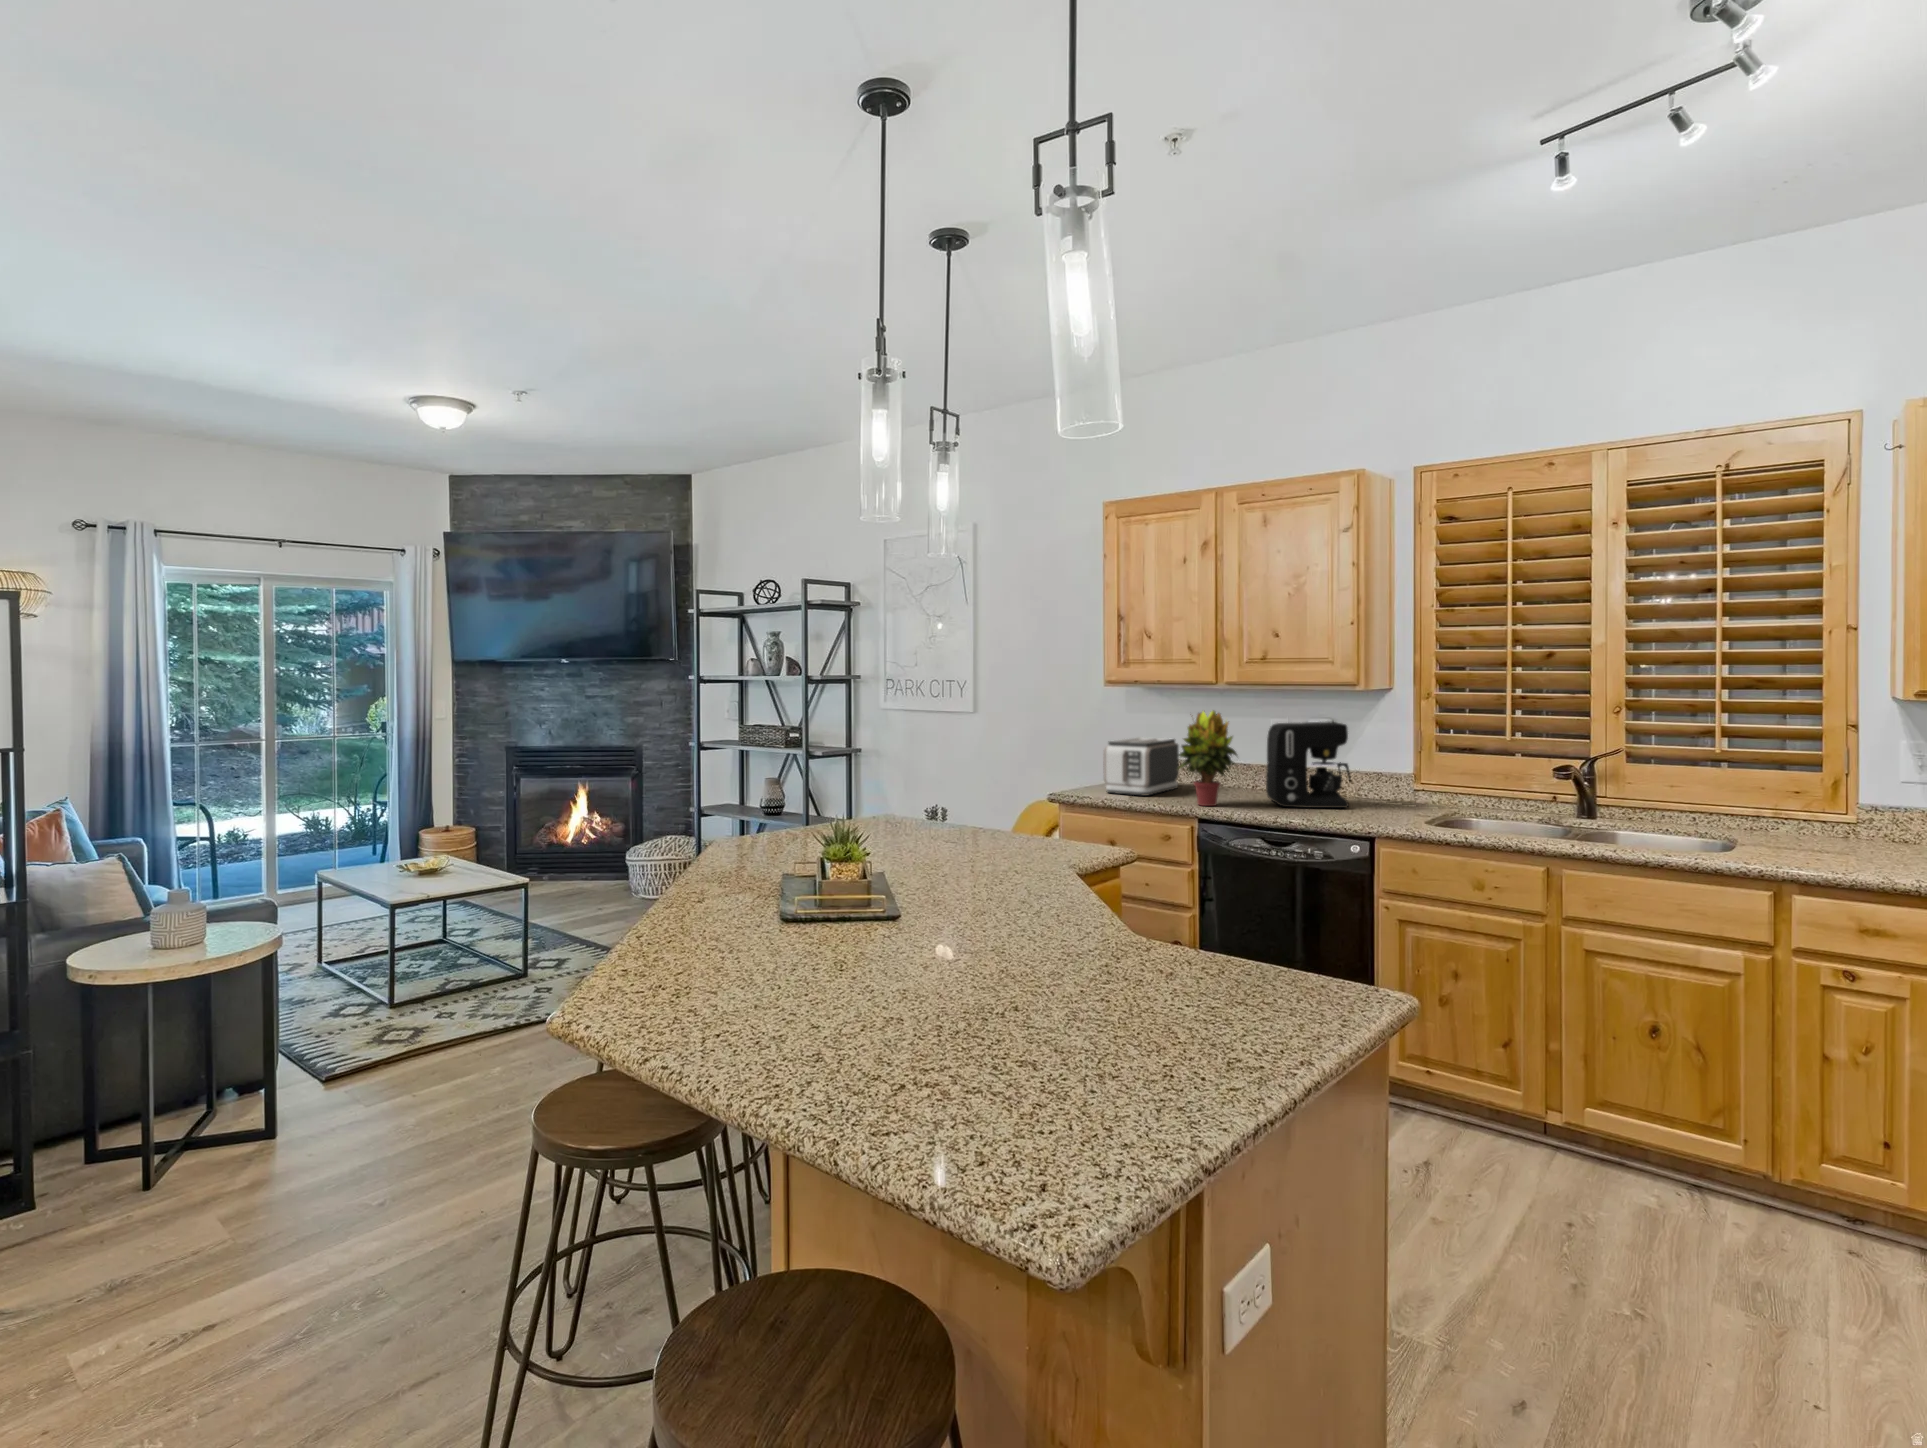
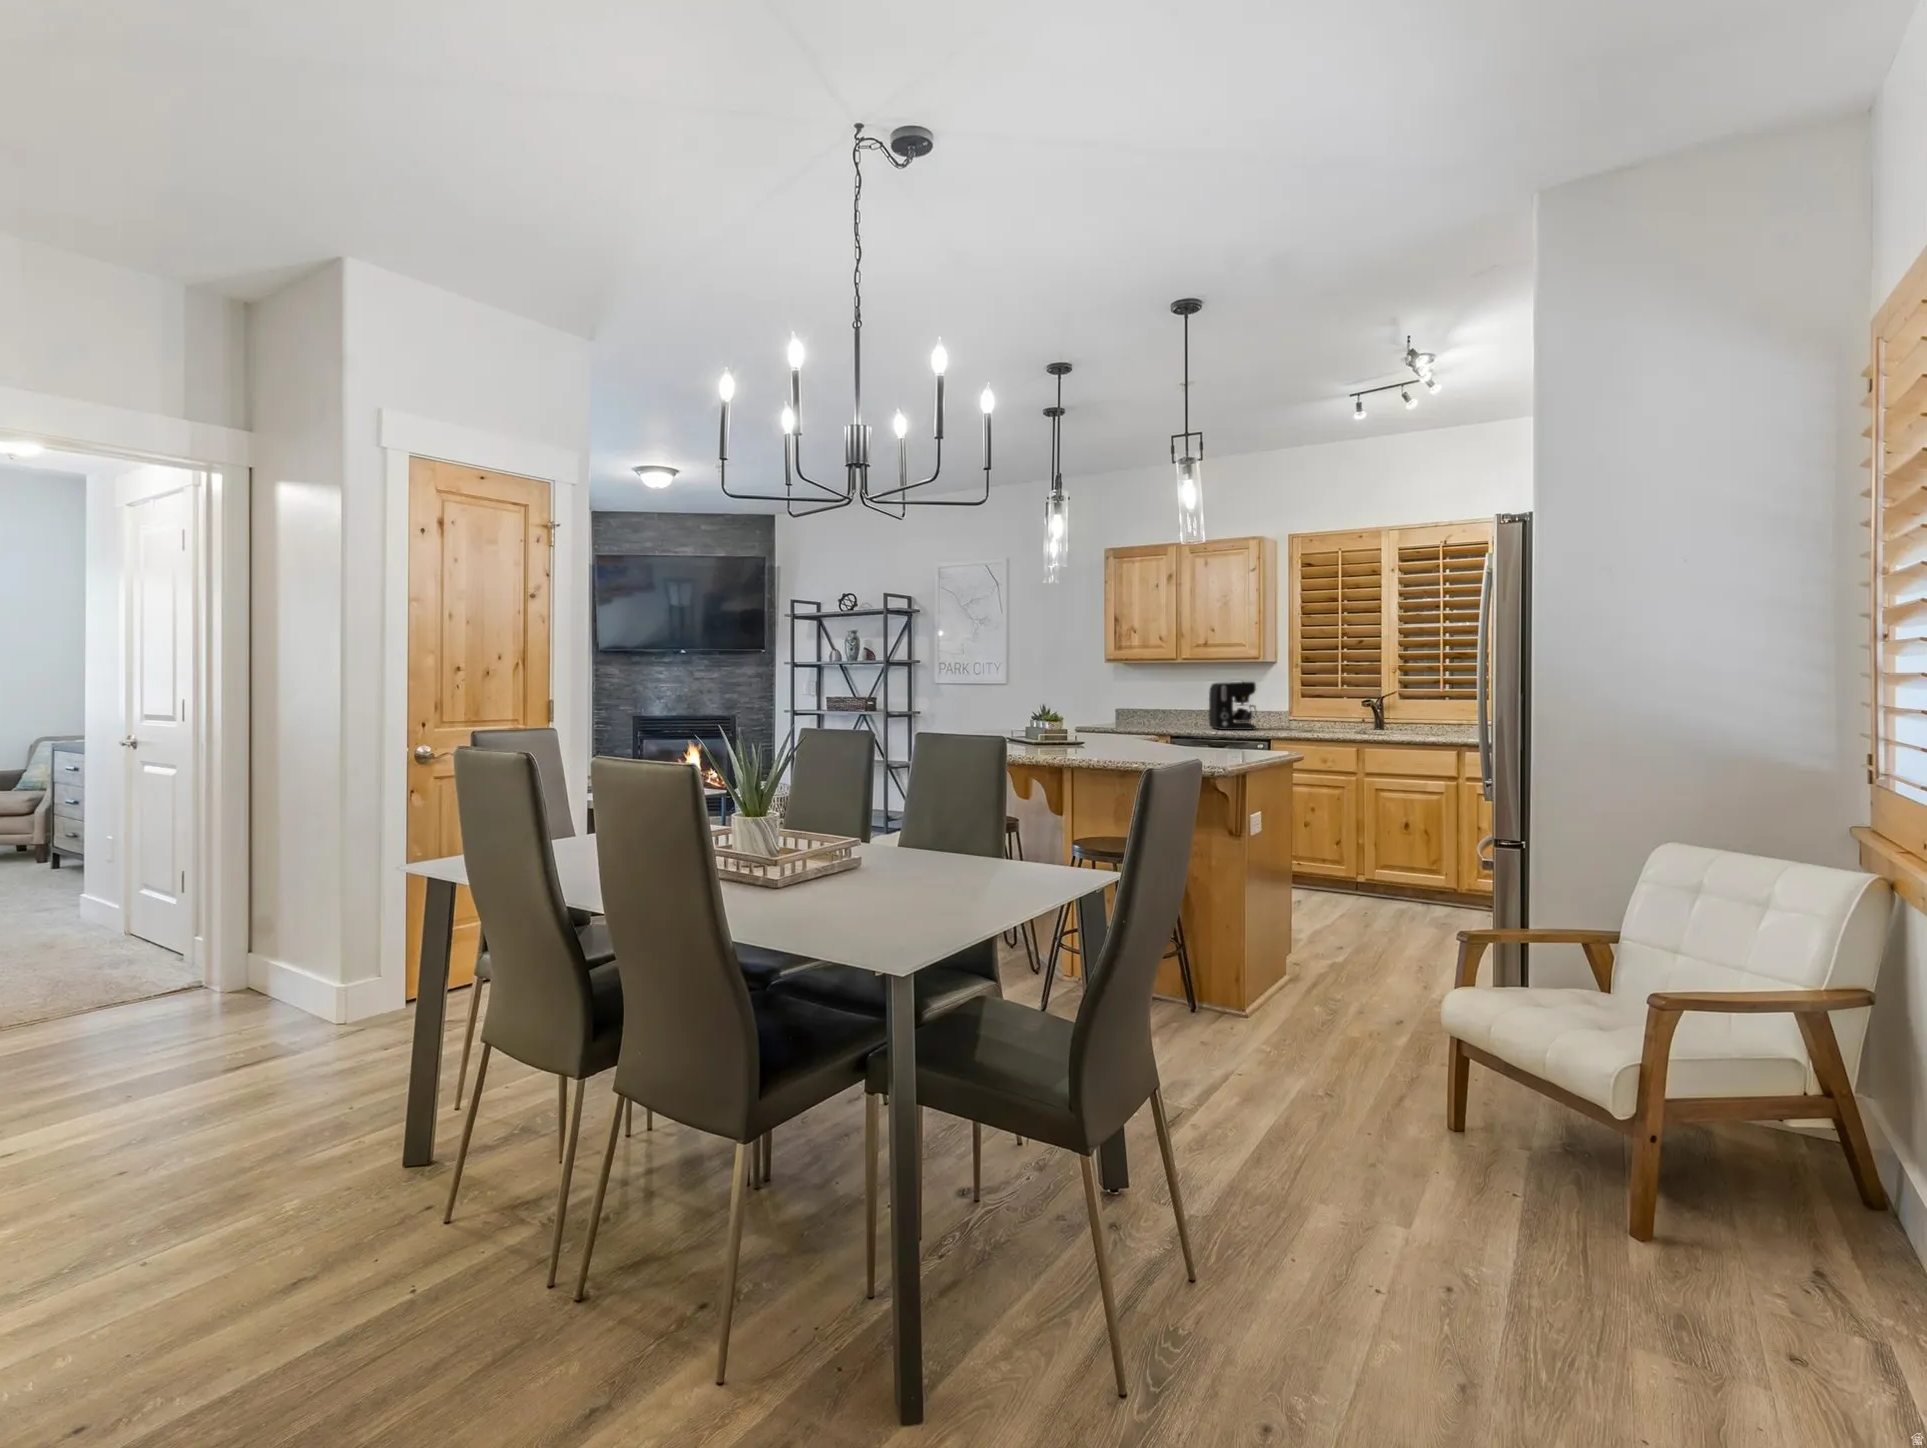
potted plant: present [1177,710,1237,806] -> none [1160,674,1196,730]
toaster: present [1103,737,1179,796] -> none [1112,695,1154,727]

